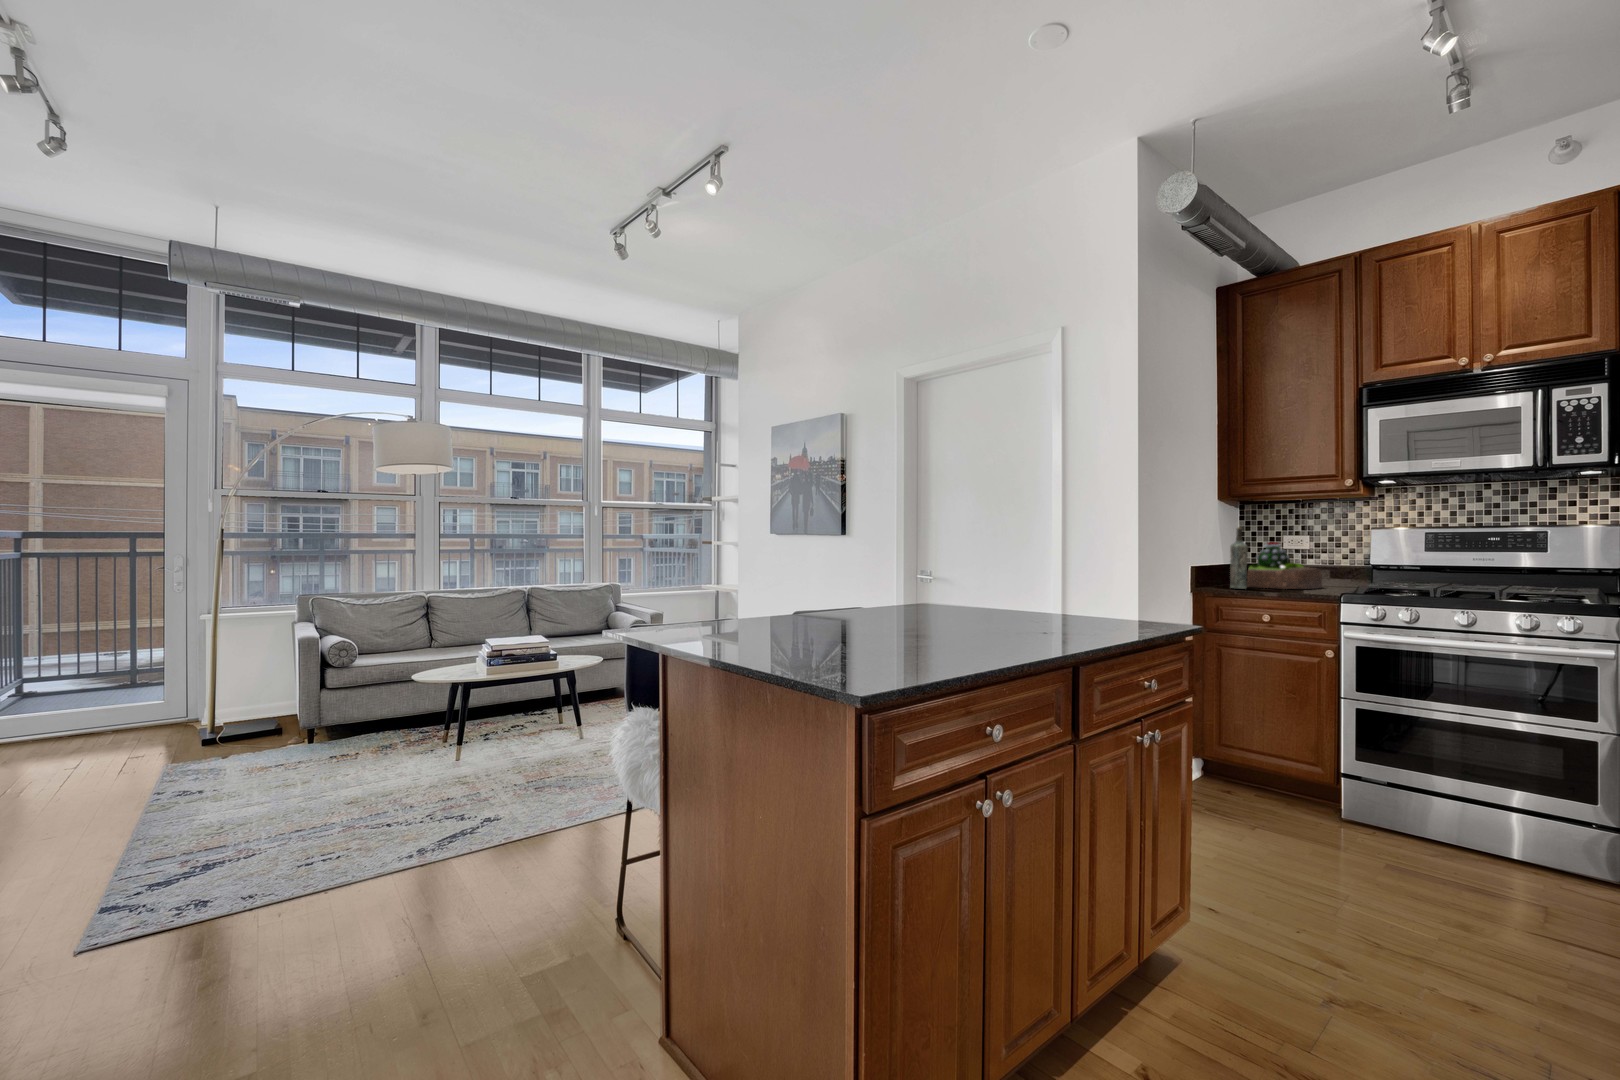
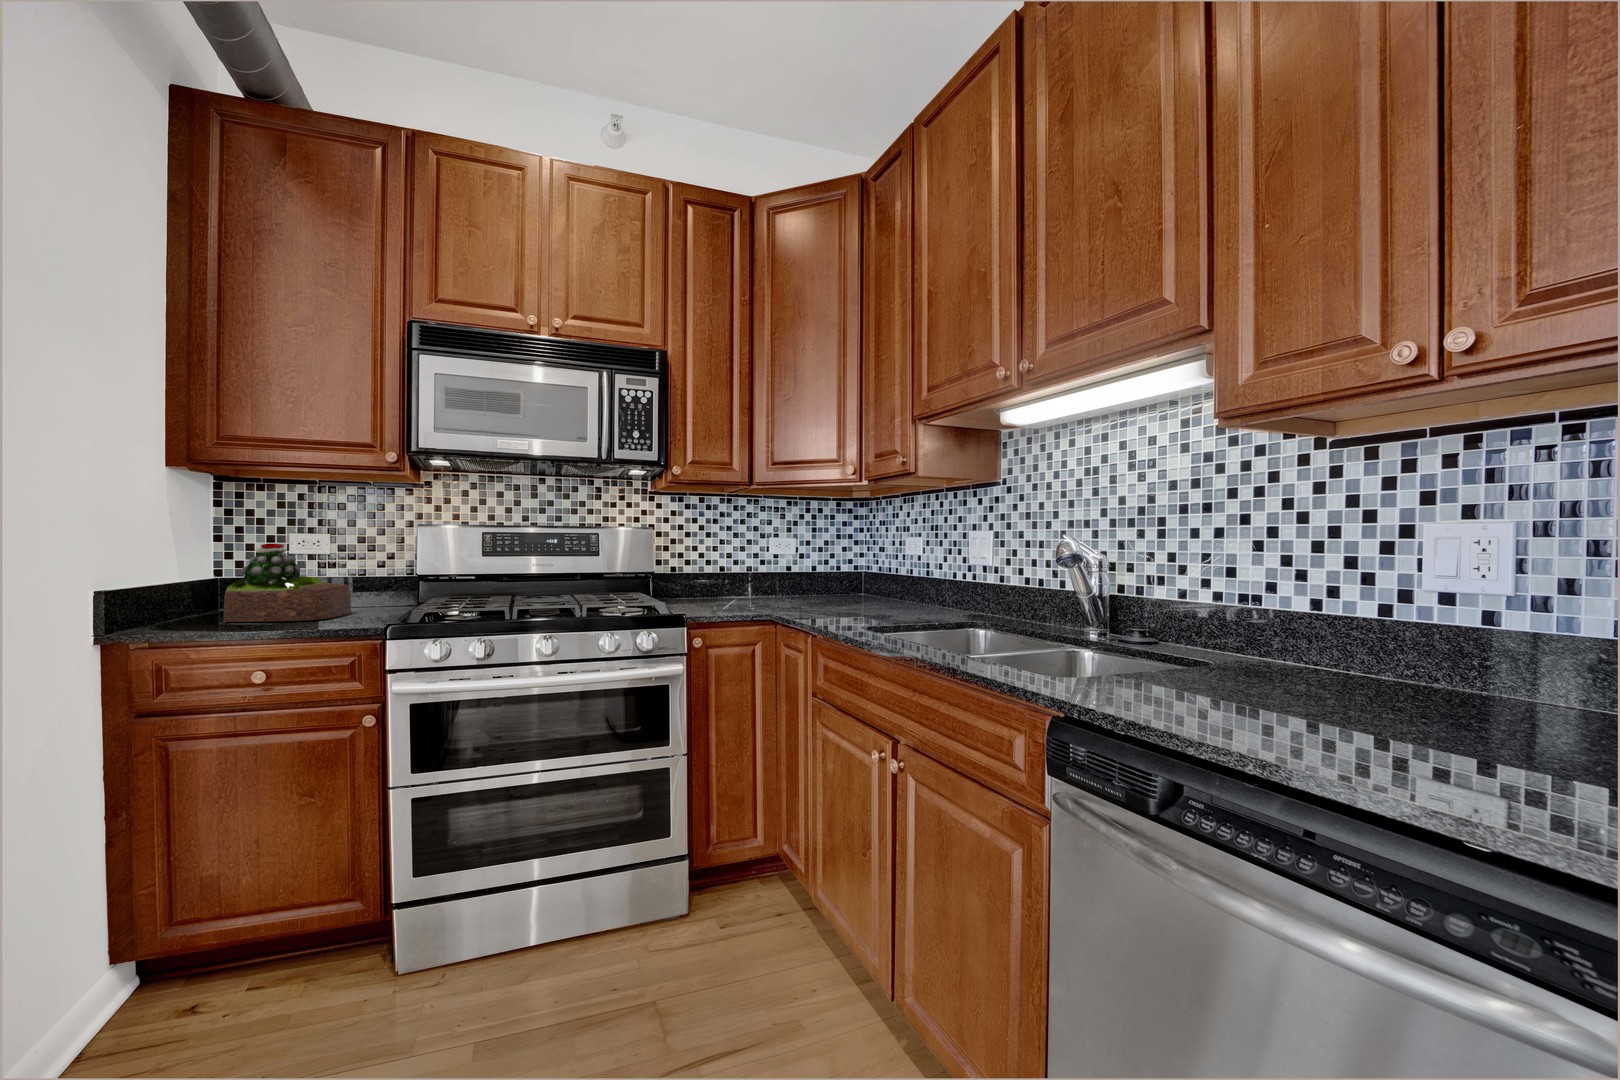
bottle: present [1230,527,1248,589] -> none [187,518,225,629]

